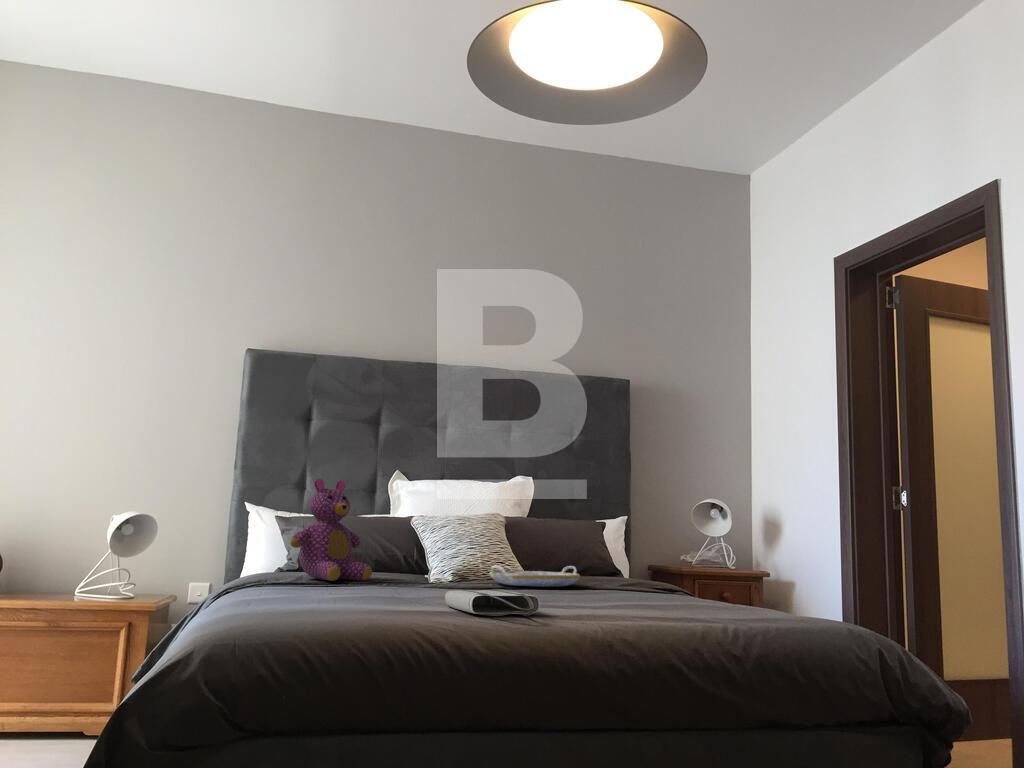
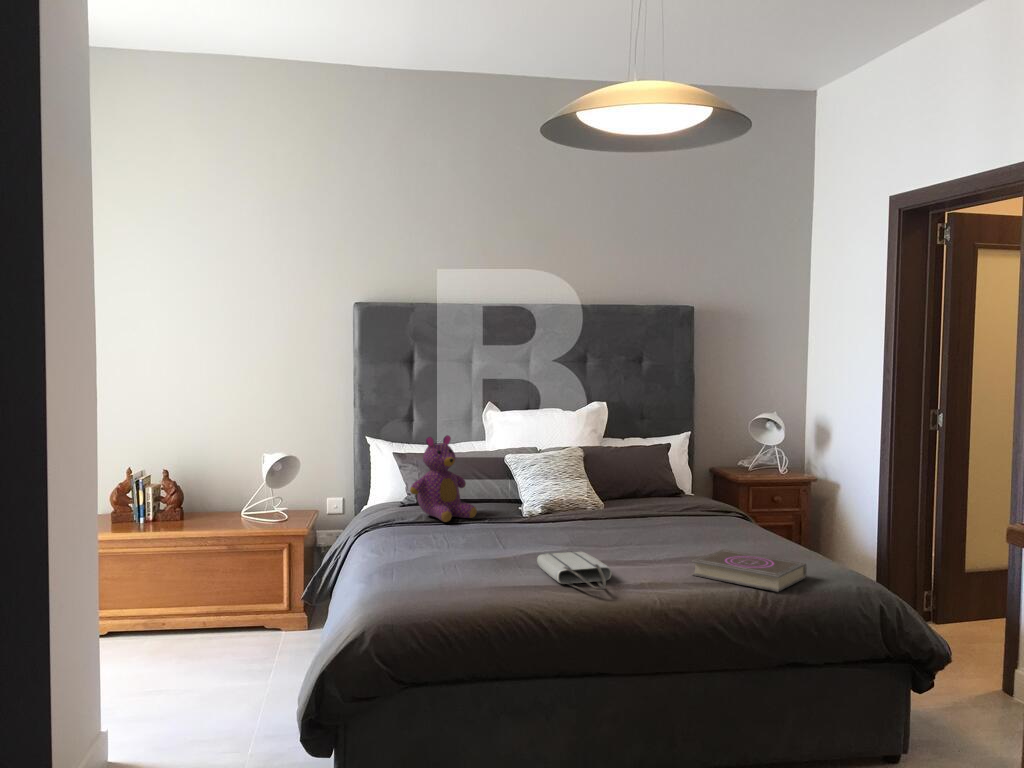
serving tray: present [489,565,580,587] -> none [572,498,648,522]
book: none [640,593,782,623] -> present [692,549,807,592]

